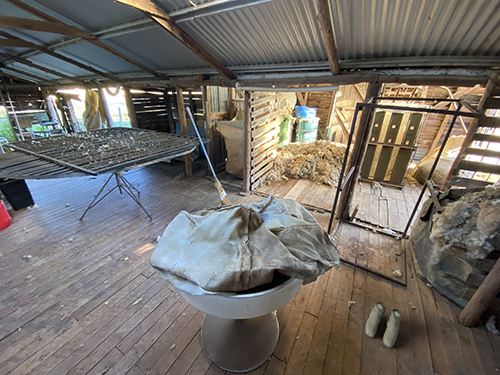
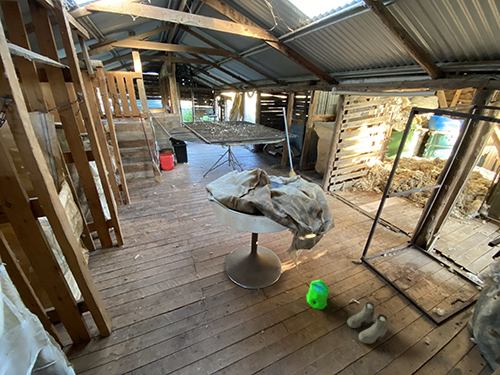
watering can: none [316,301,346,343] -> present [306,280,329,309]

